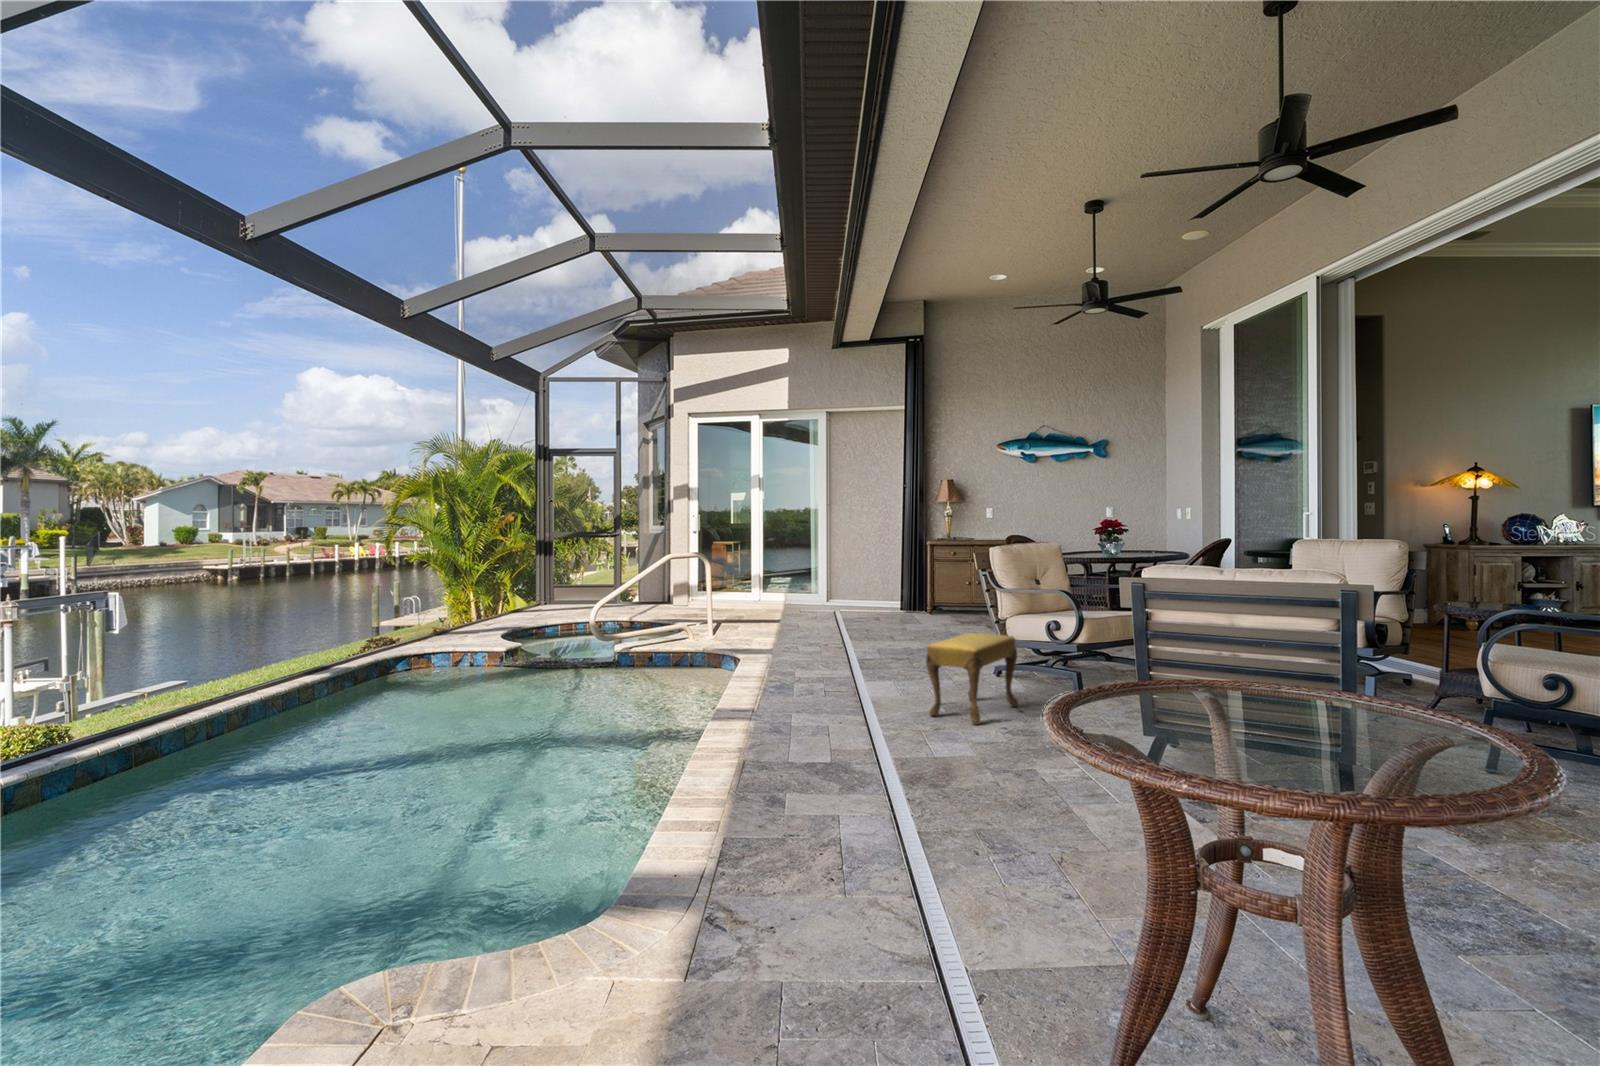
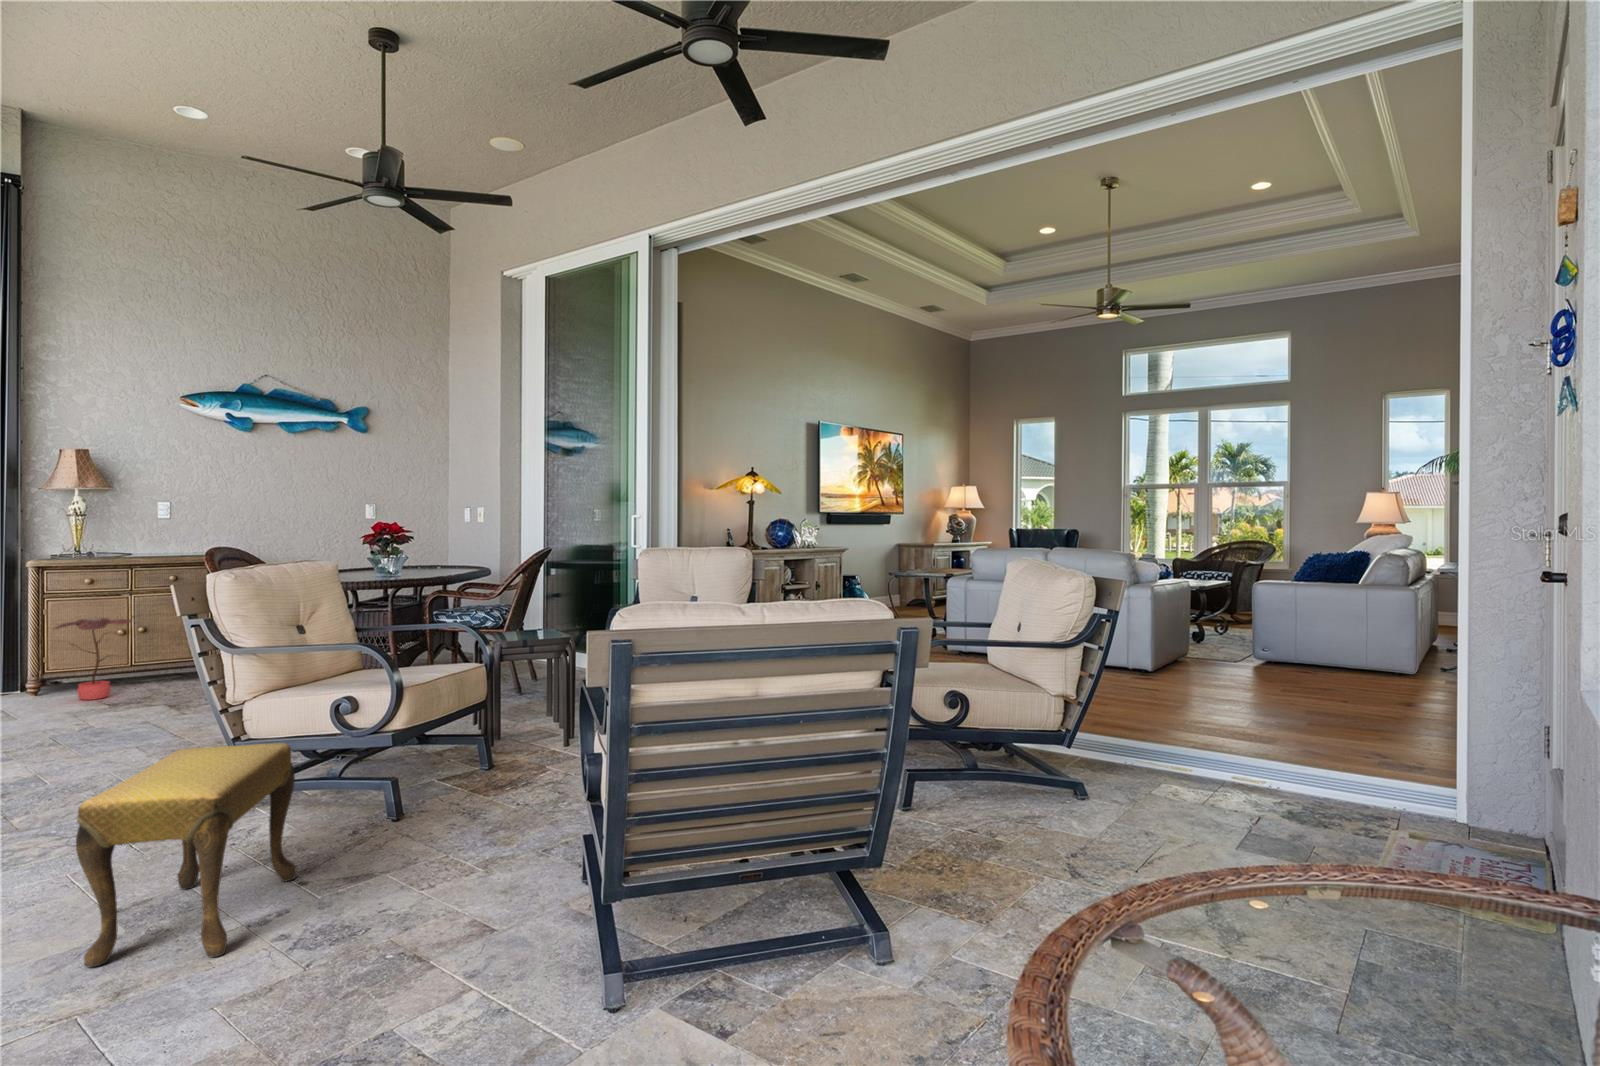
potted plant: none [938,574,973,618] -> present [54,618,132,700]

